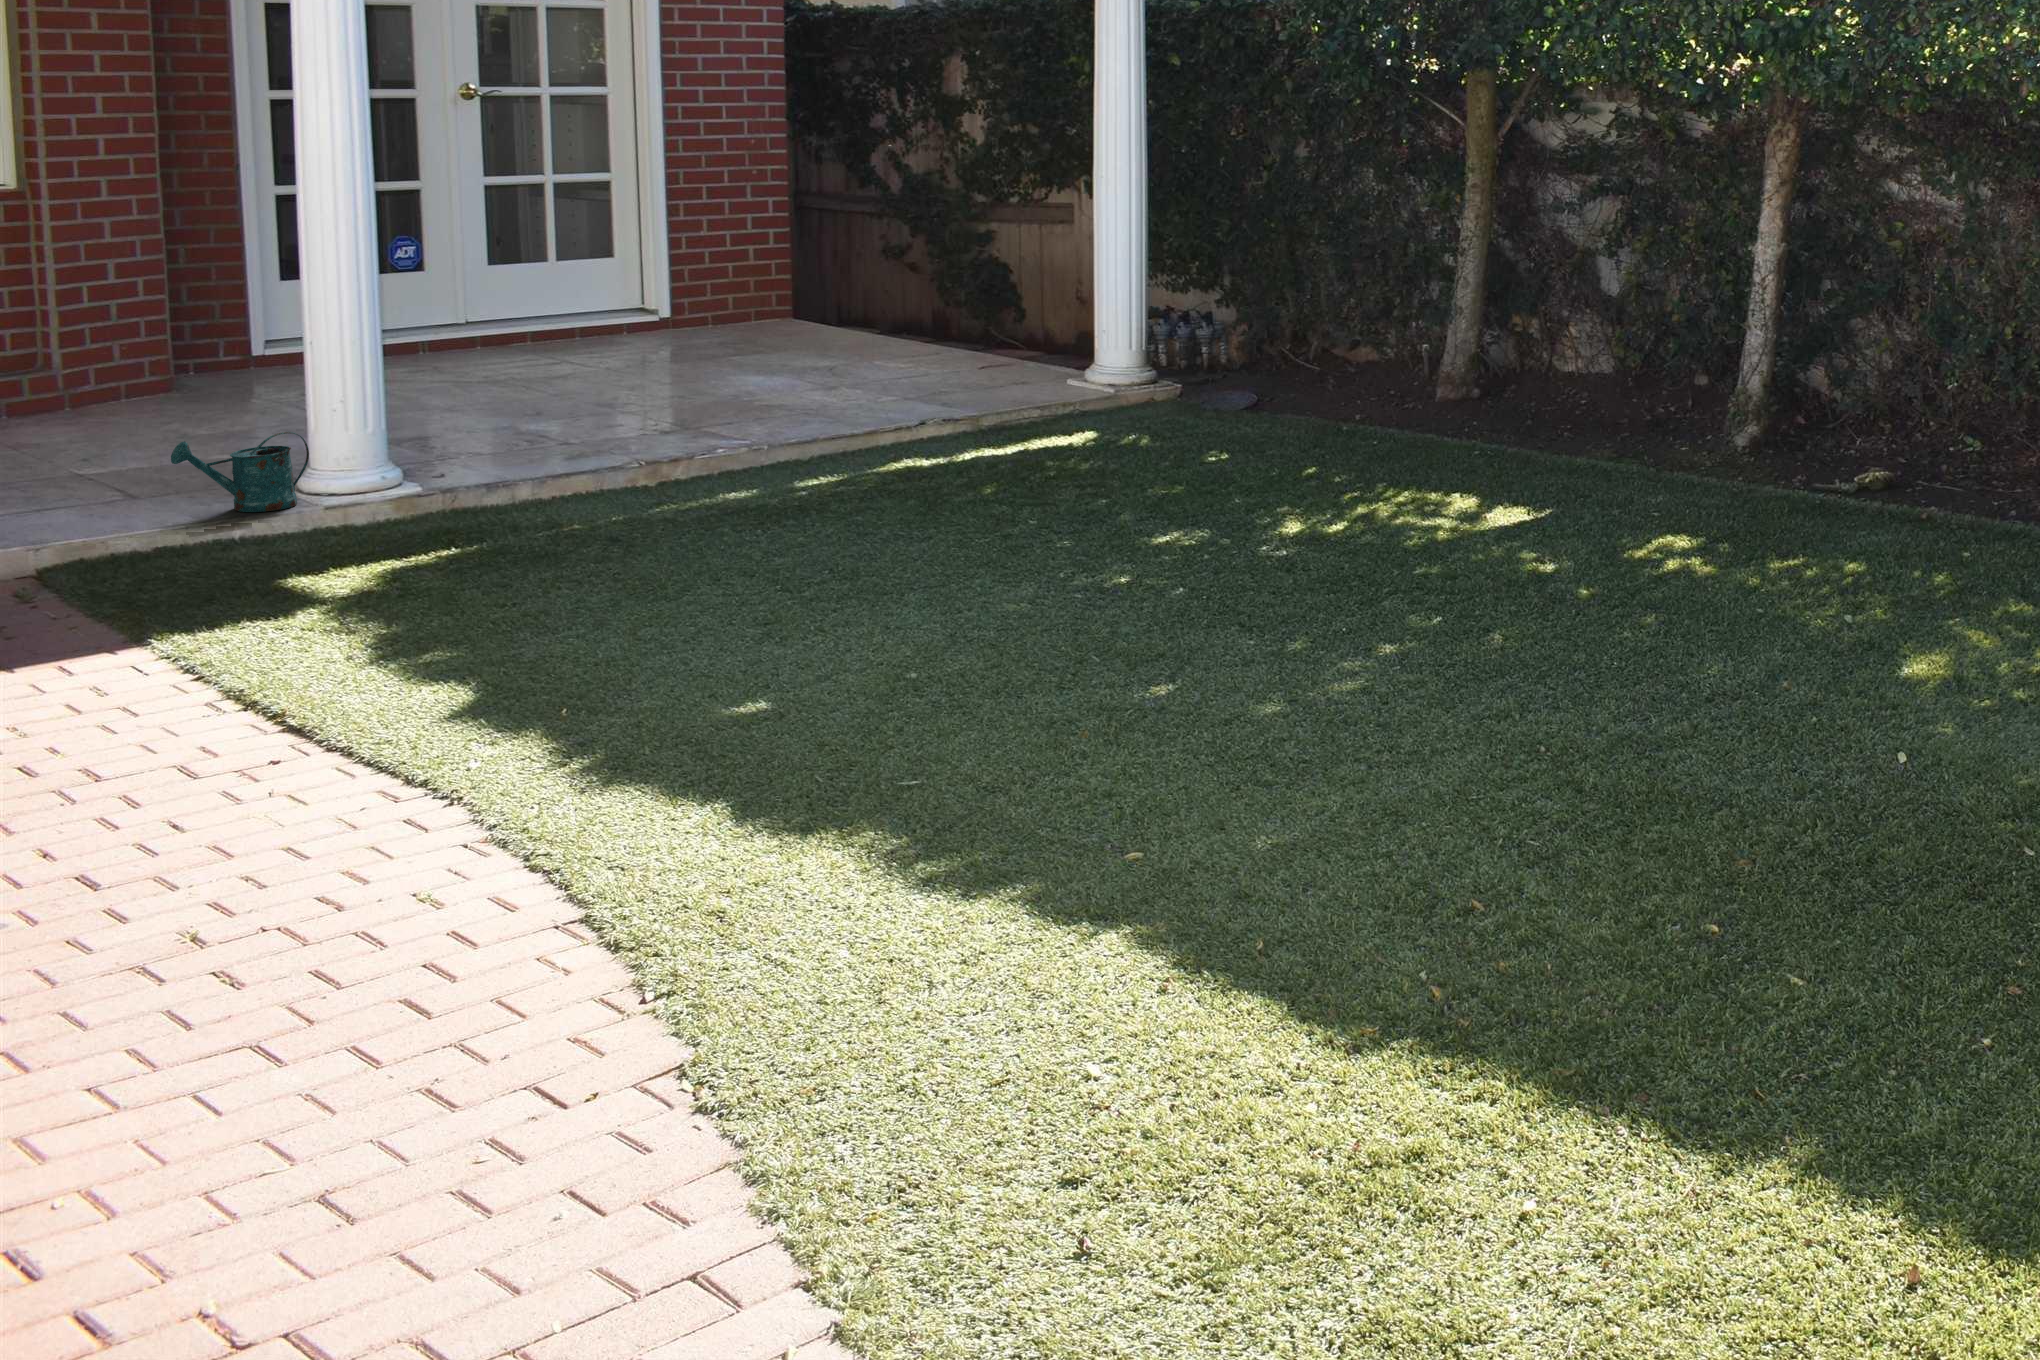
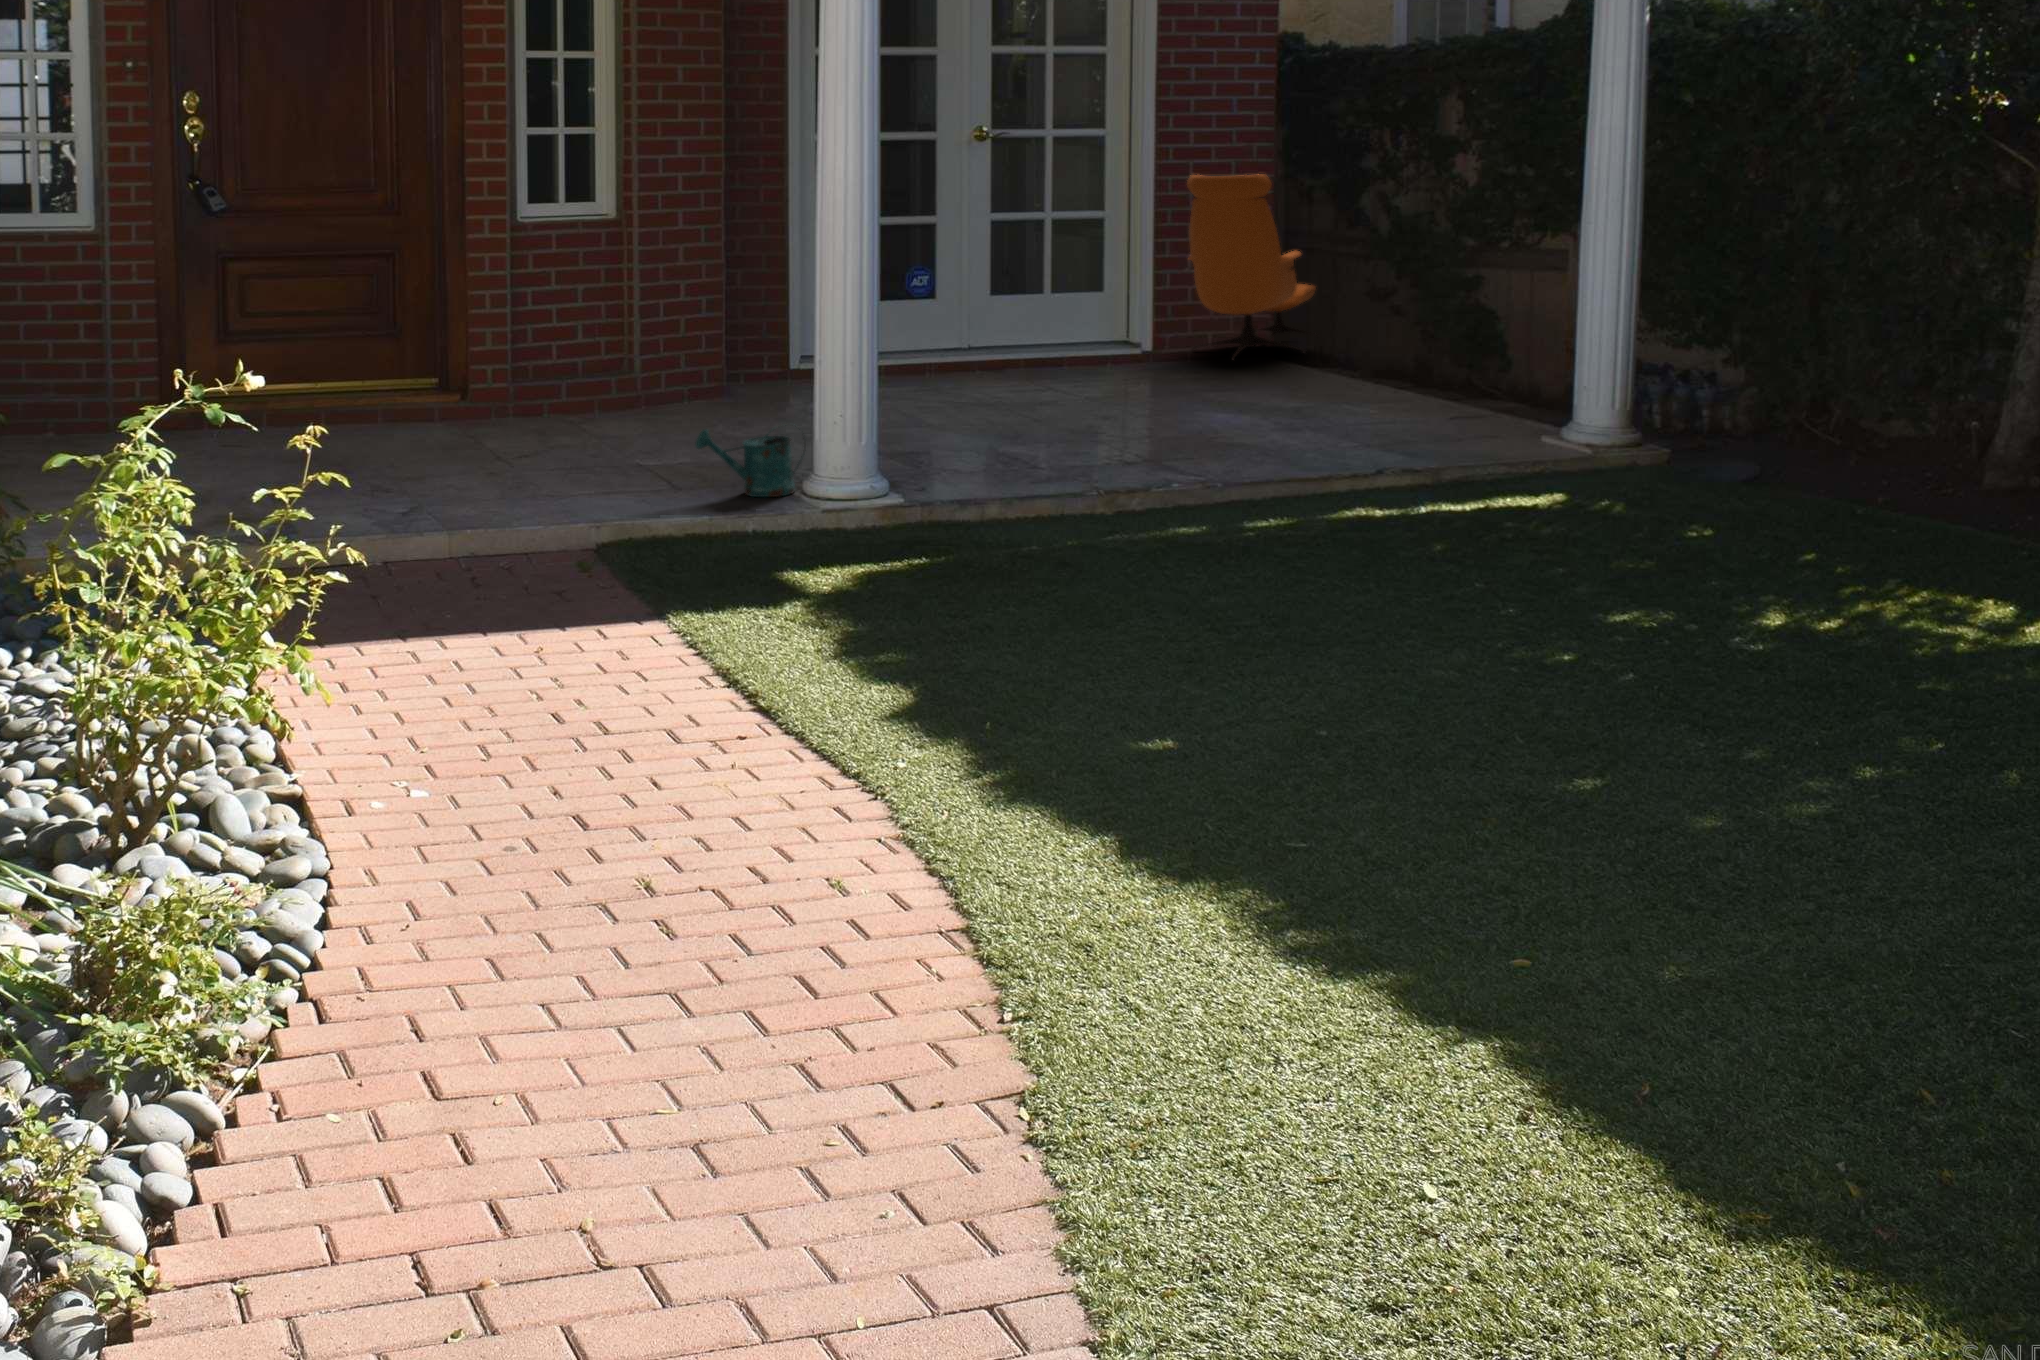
lounge chair: none [696,185,824,361] -> present [1187,174,1318,360]

